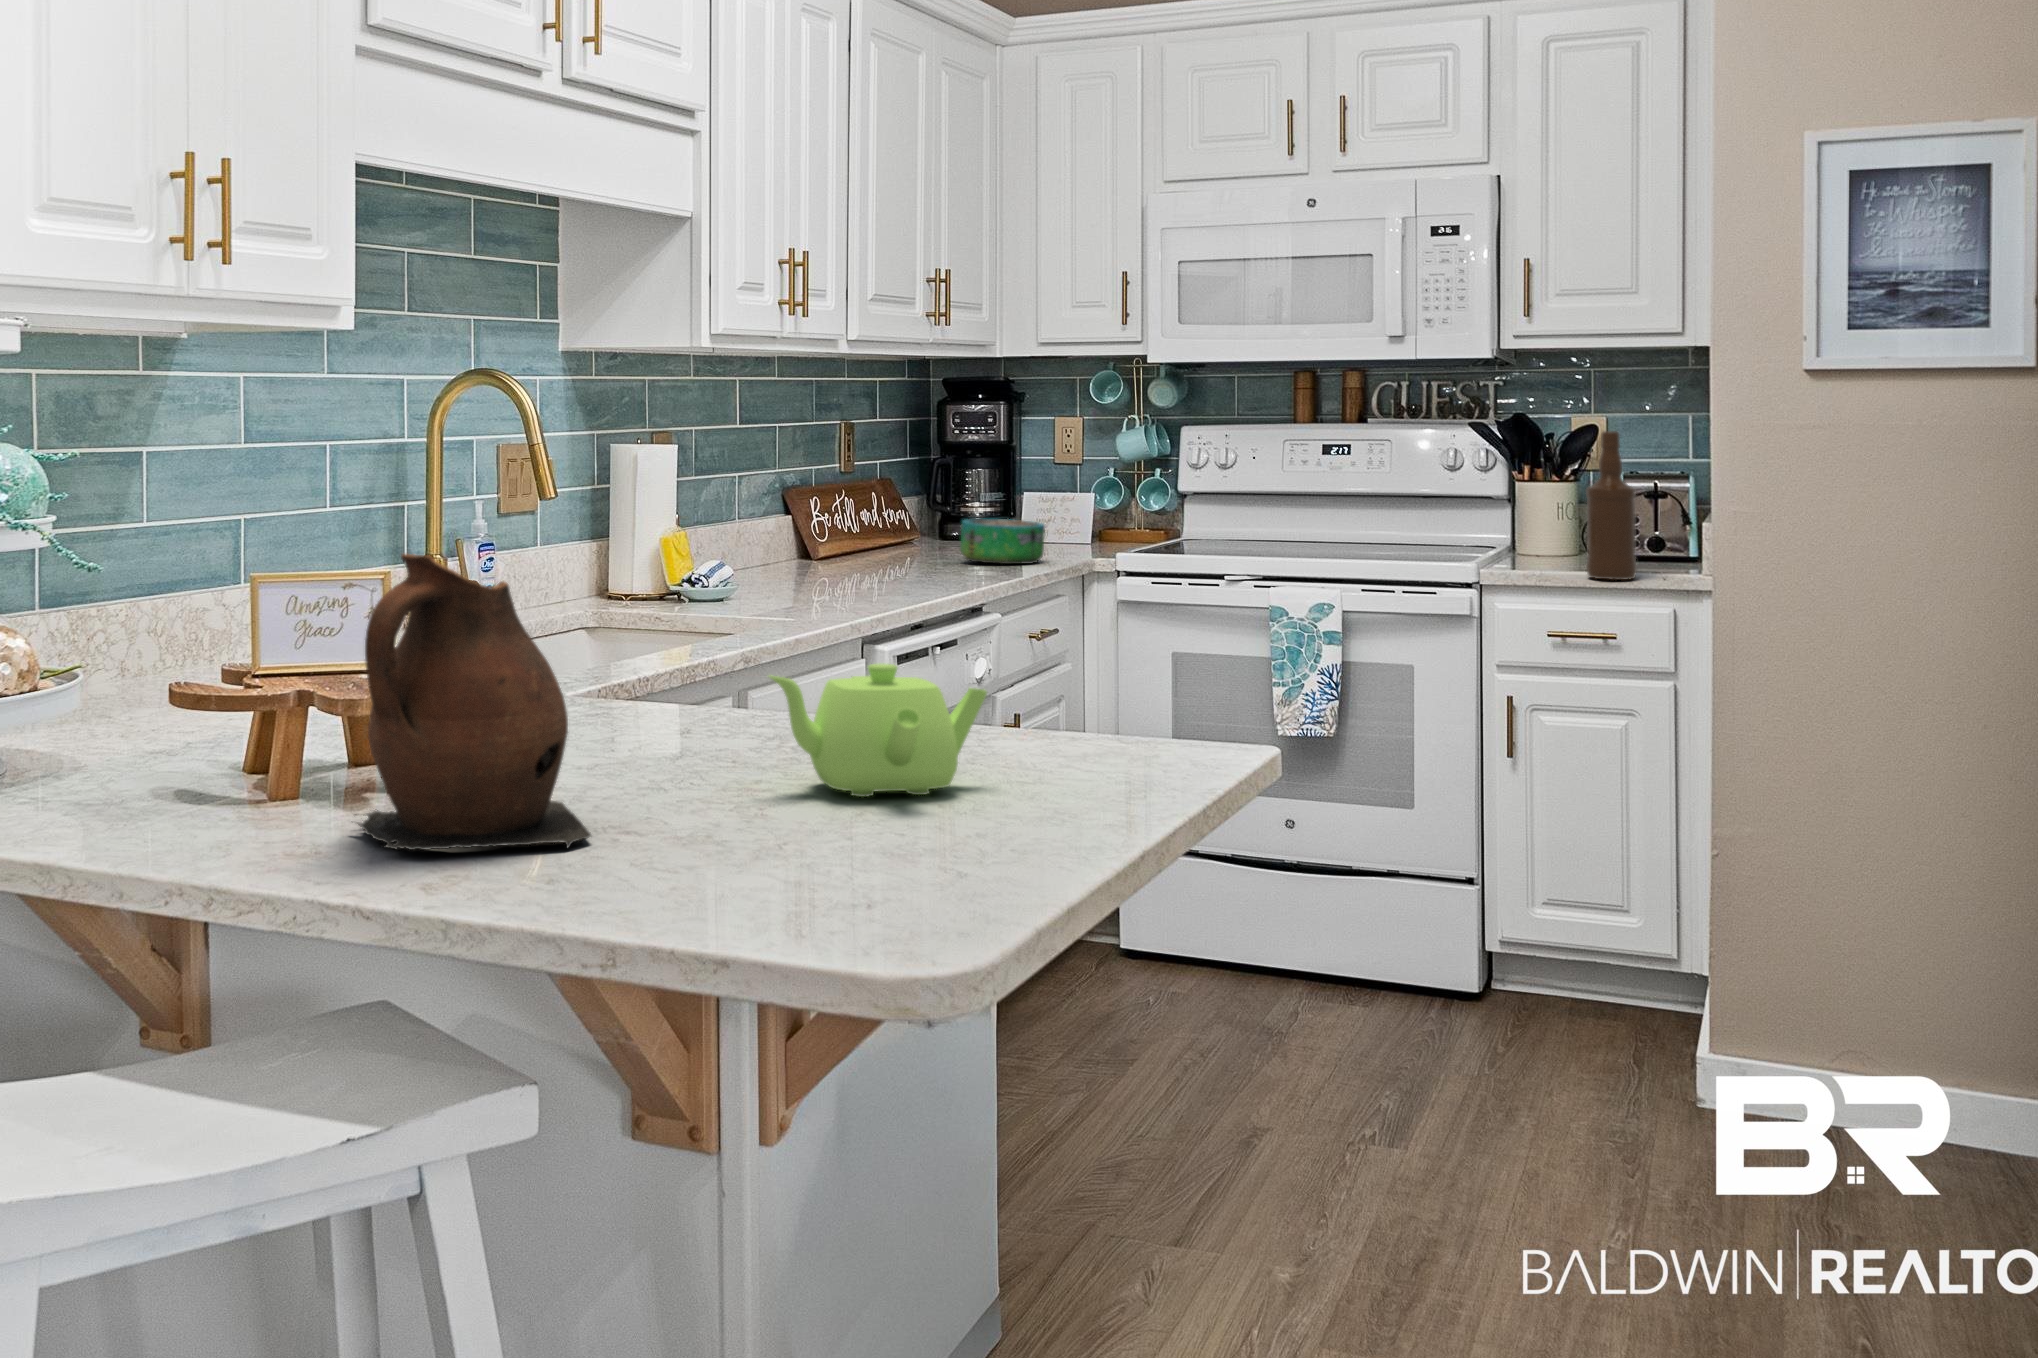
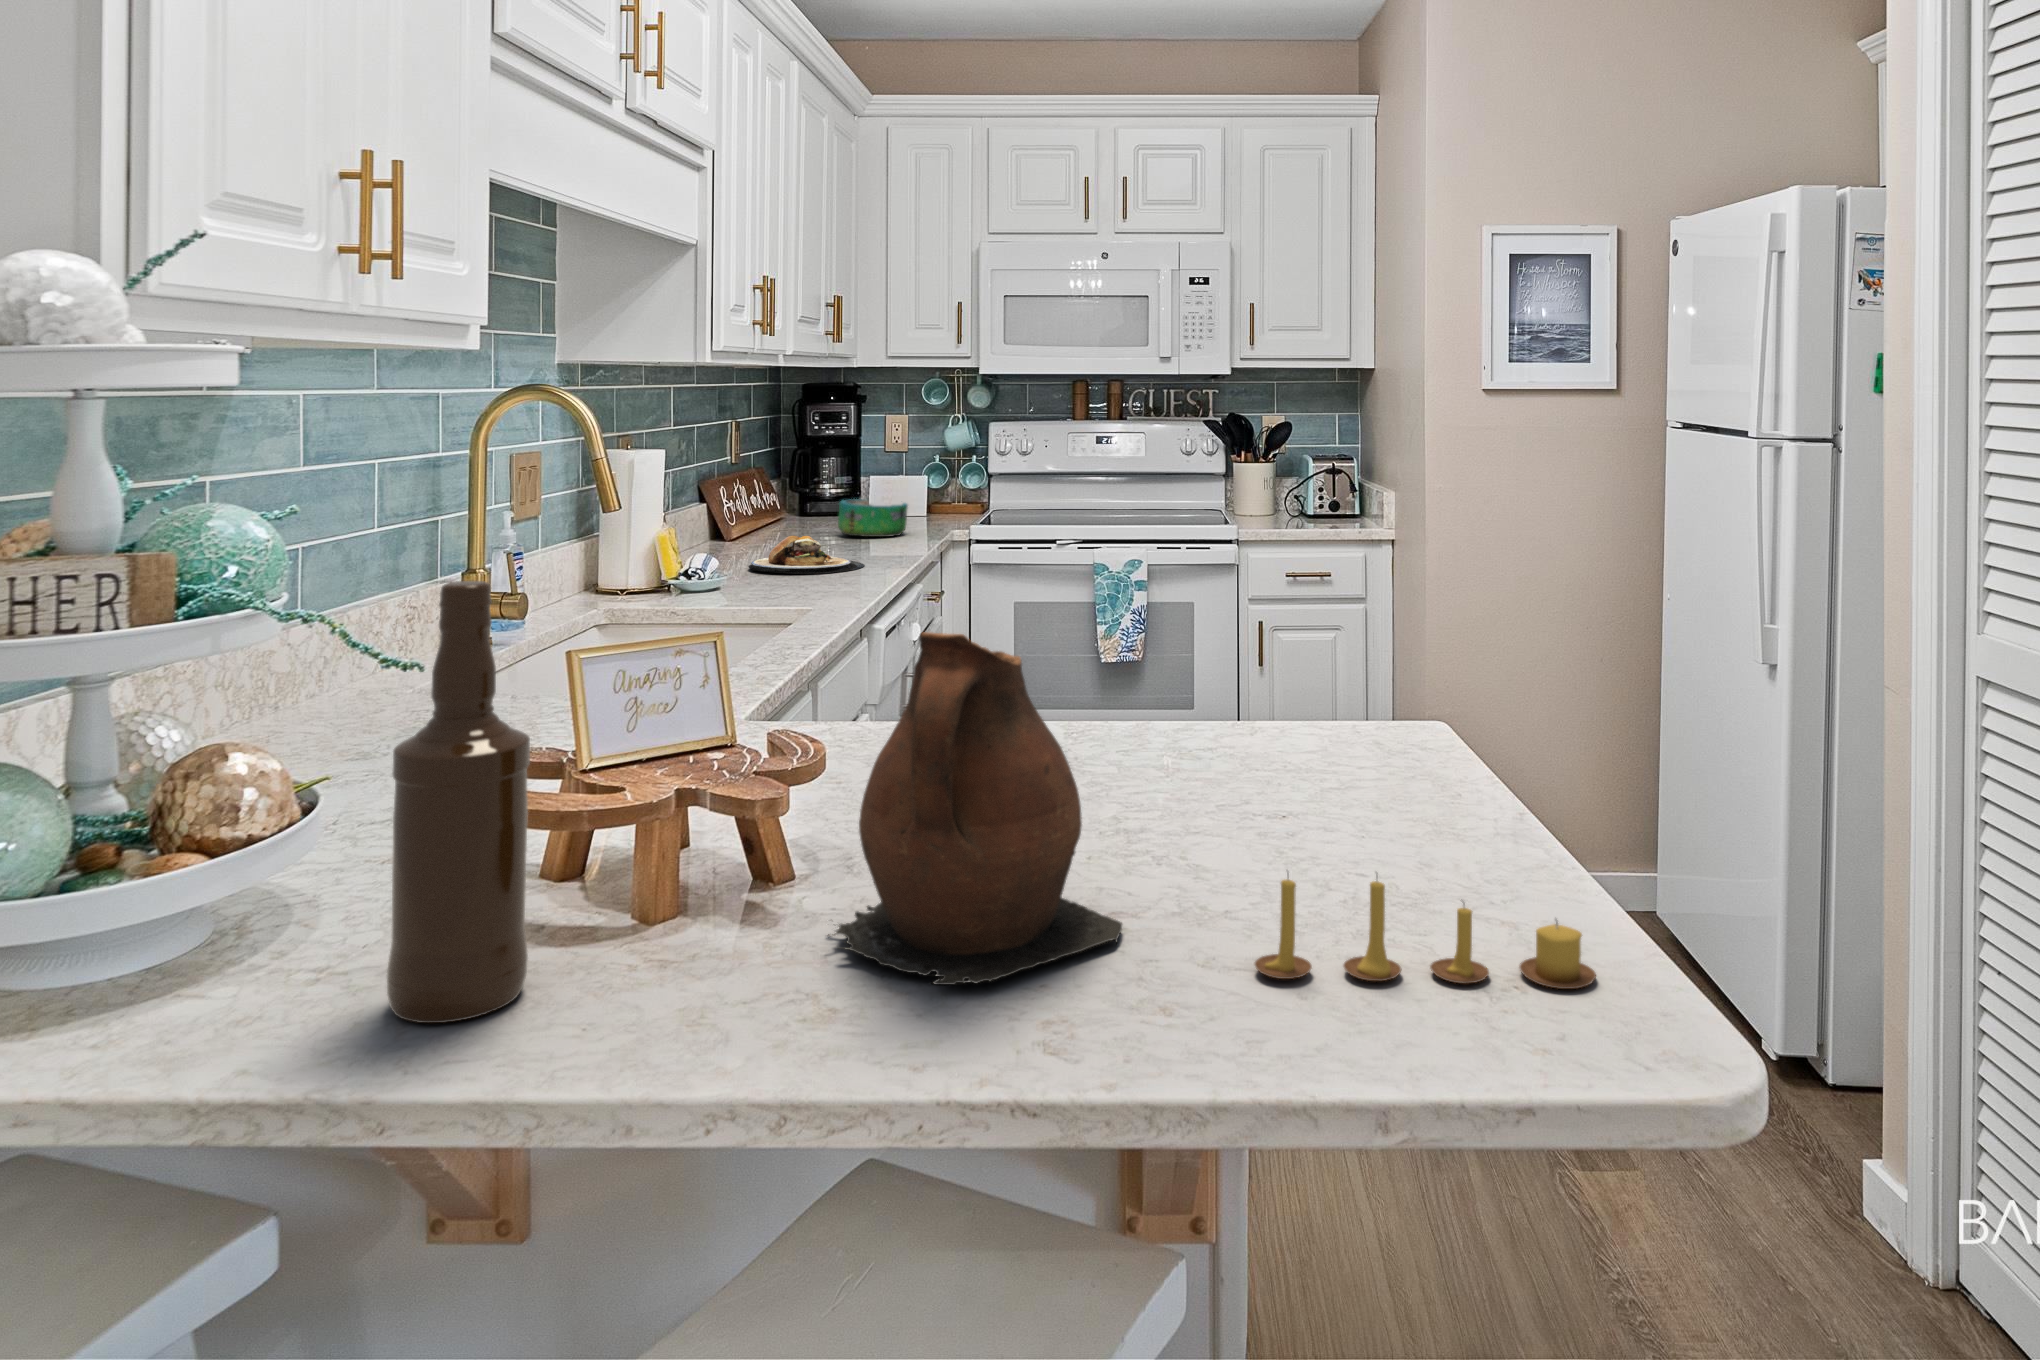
bottle: present [1586,431,1637,580] -> present [387,581,530,1023]
plate: none [801,550,934,593] -> present [748,536,864,574]
teapot: present [769,664,987,797] -> none [1164,689,1332,824]
candle: none [637,781,929,914] -> present [1255,876,1596,989]

